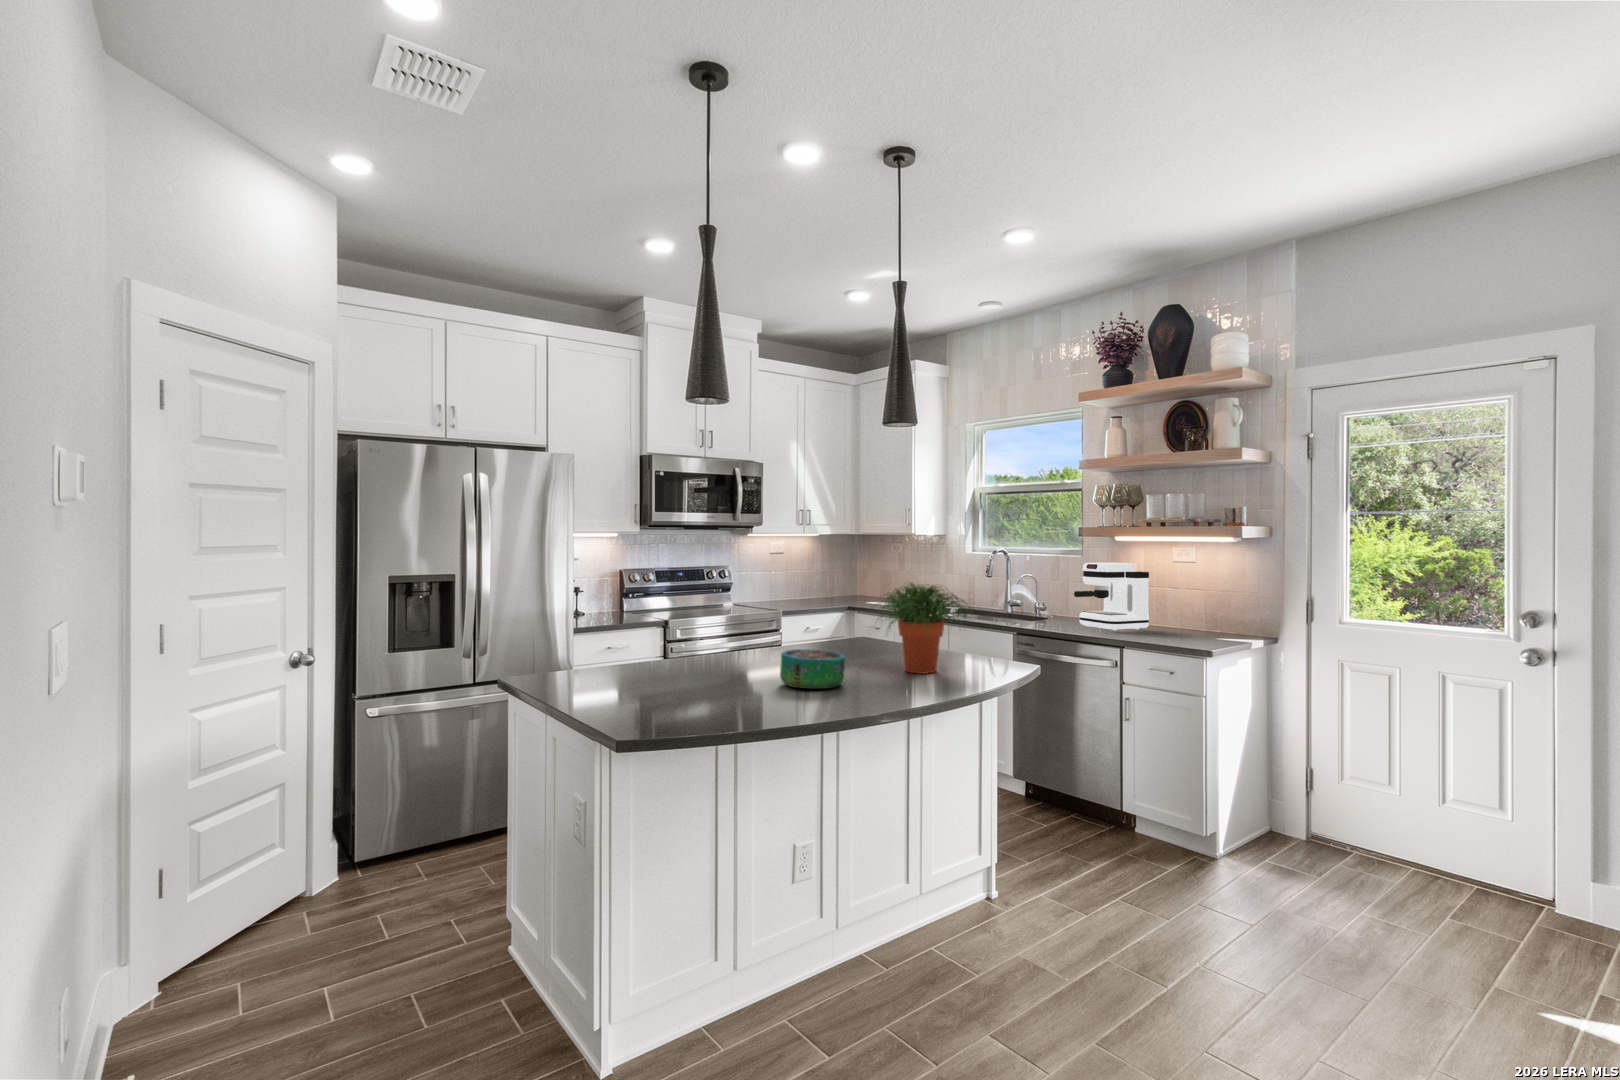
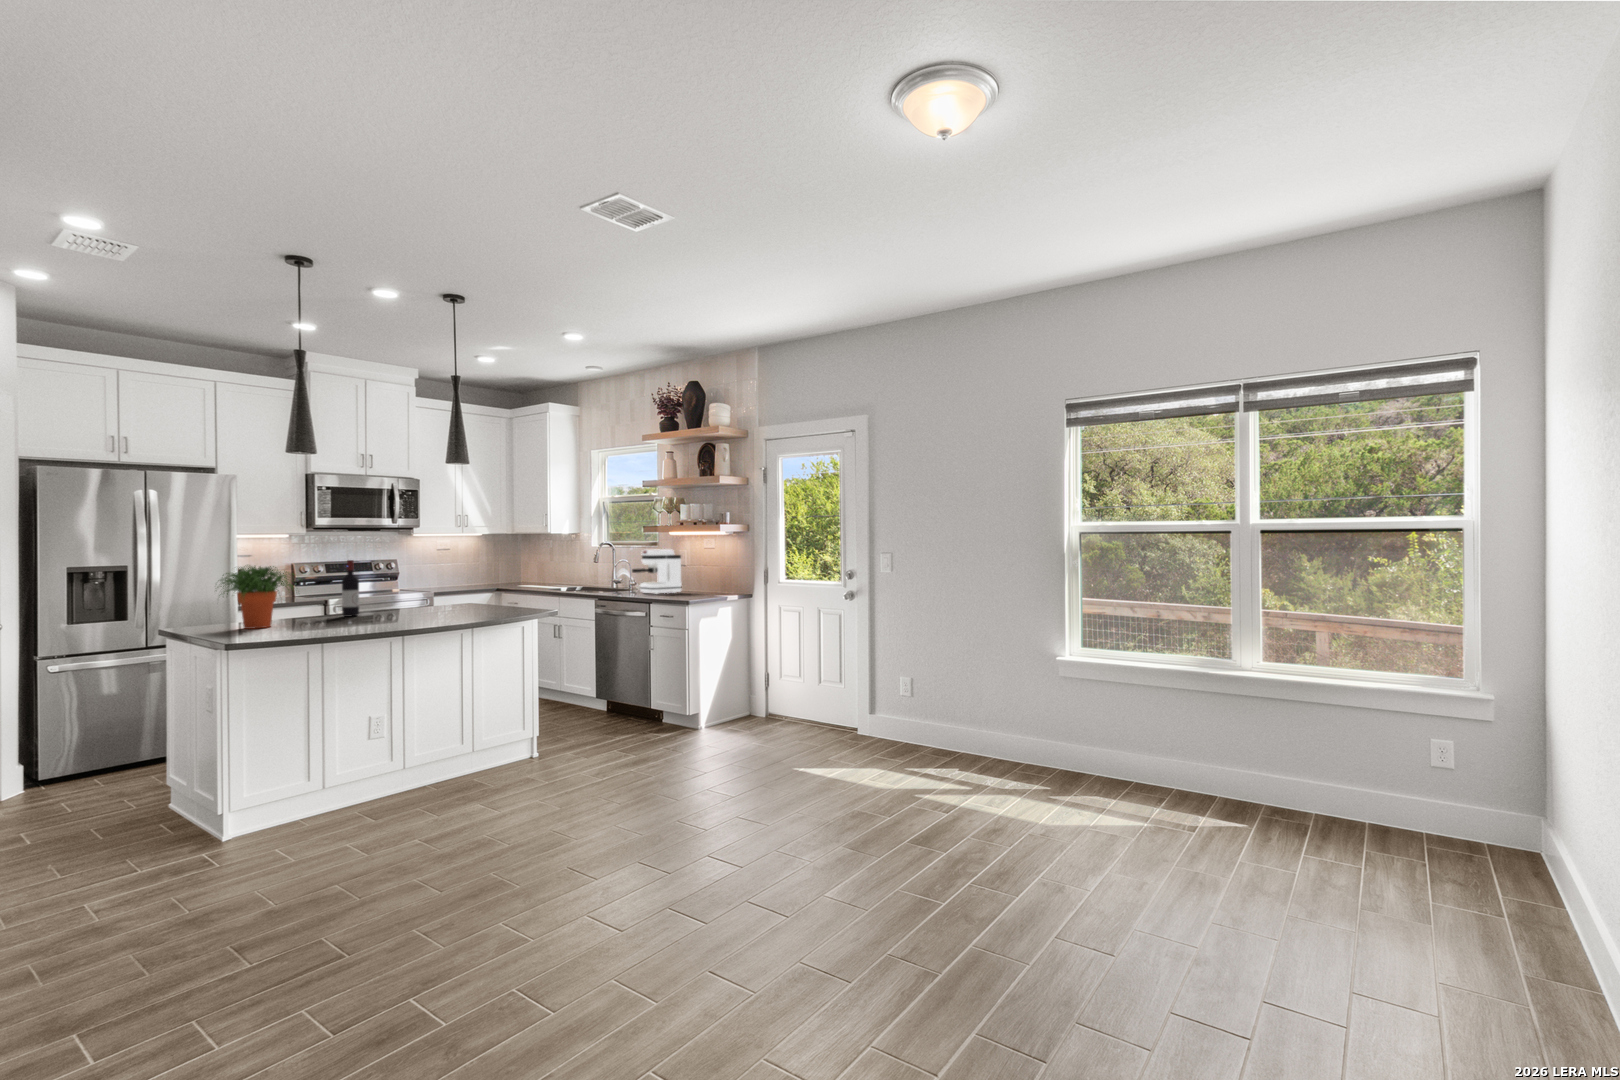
wine bottle: none [741,580,764,669] -> present [342,560,359,617]
potted plant: present [879,583,972,674] -> present [221,565,294,629]
decorative bowl: present [780,649,845,689] -> none [355,600,400,621]

